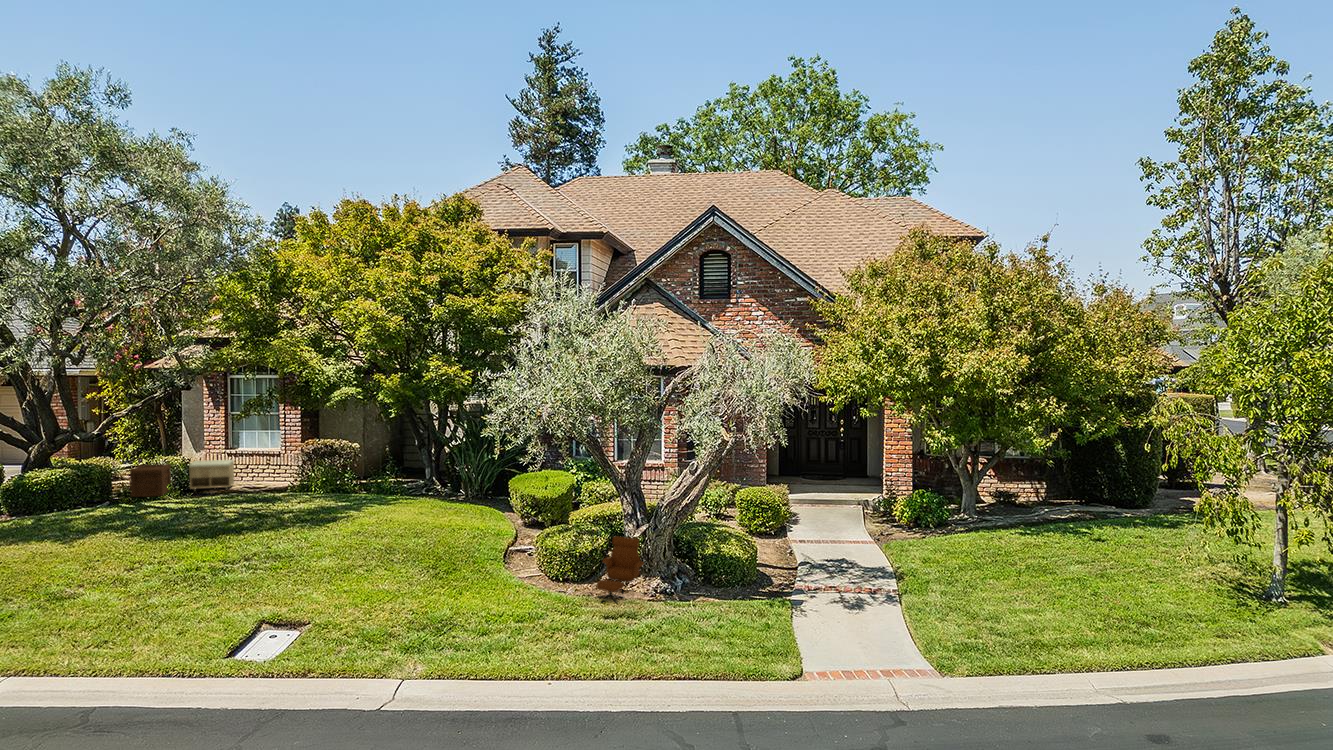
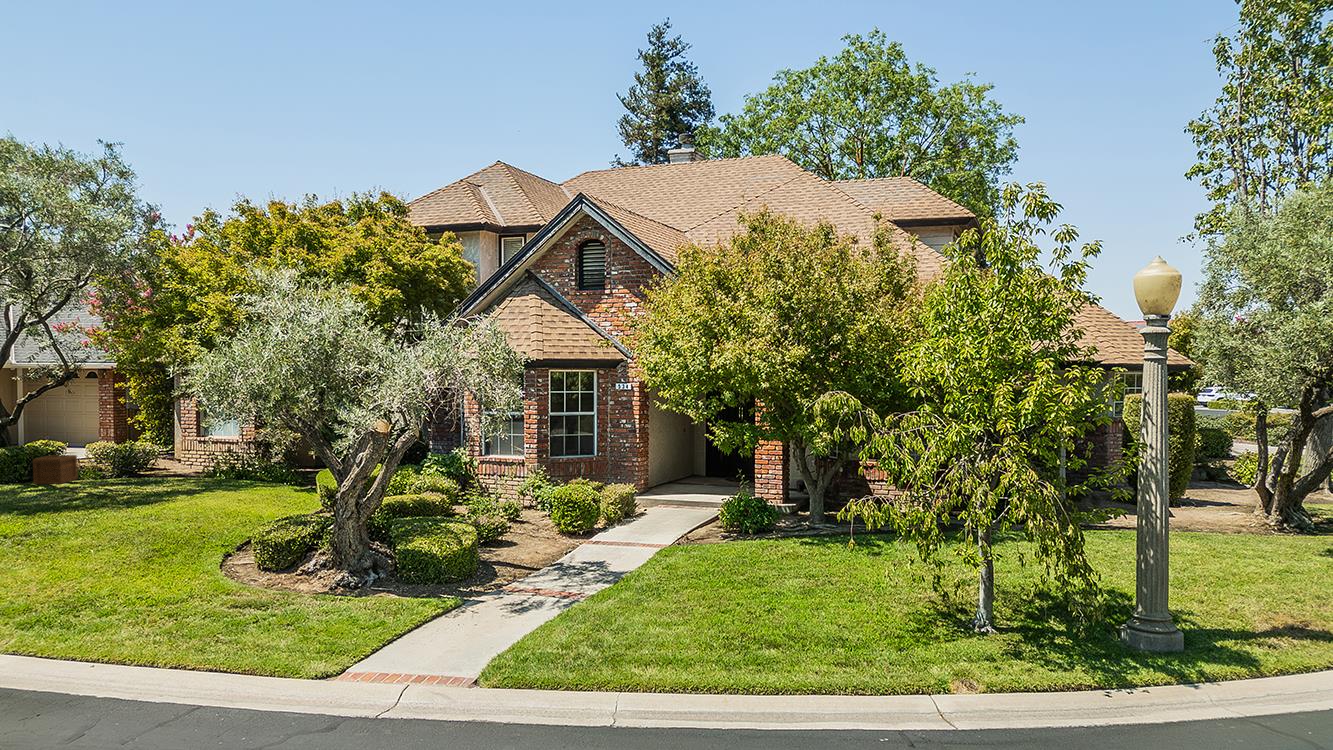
storage bench: present [189,460,234,490] -> none [90,452,137,480]
lounge chair: present [597,536,644,603] -> none [268,525,335,594]

